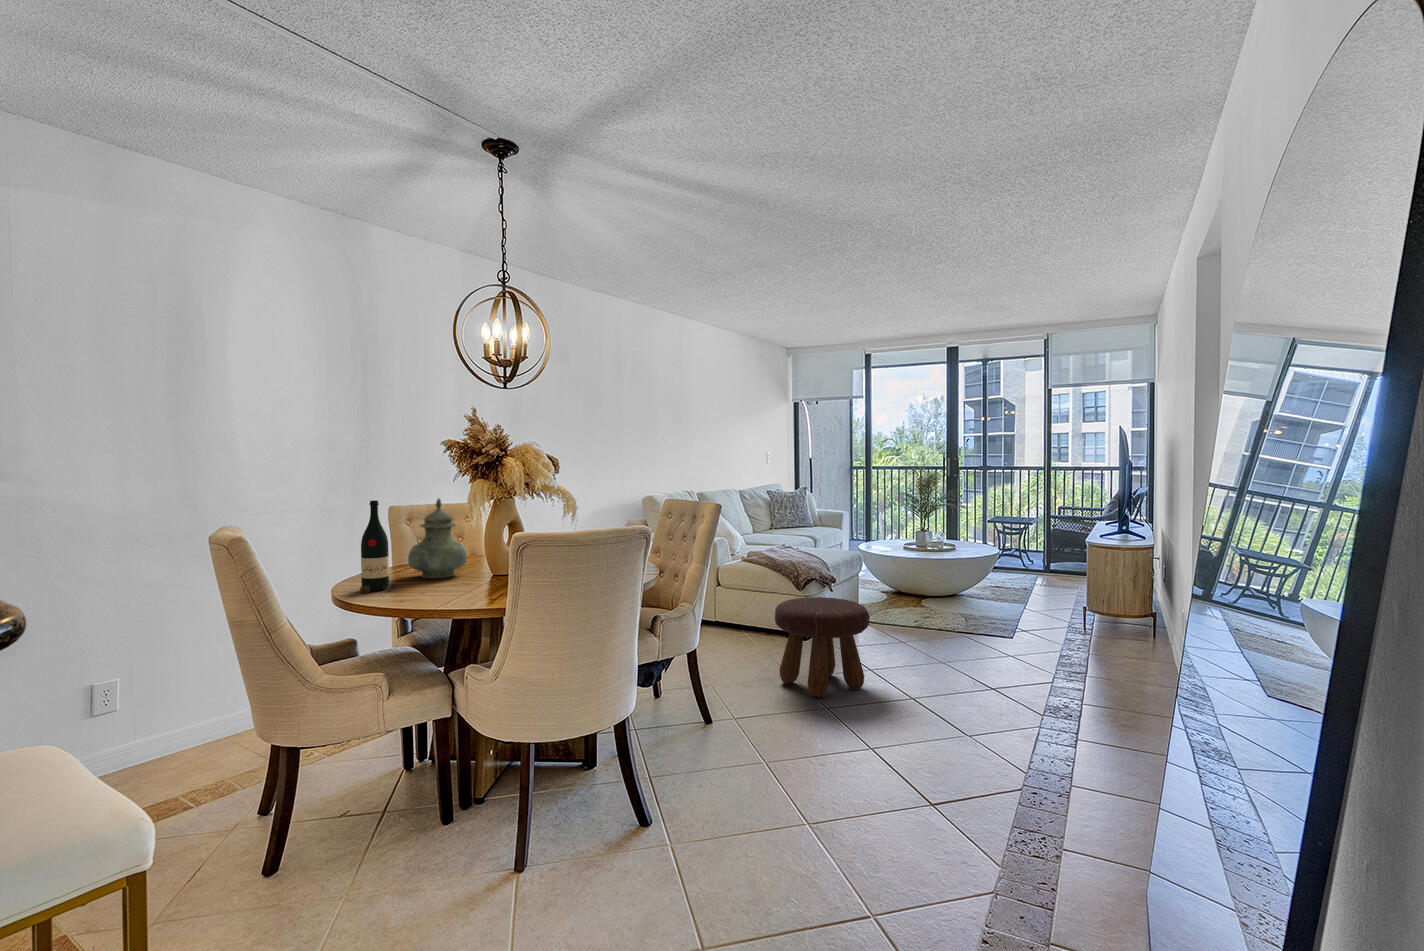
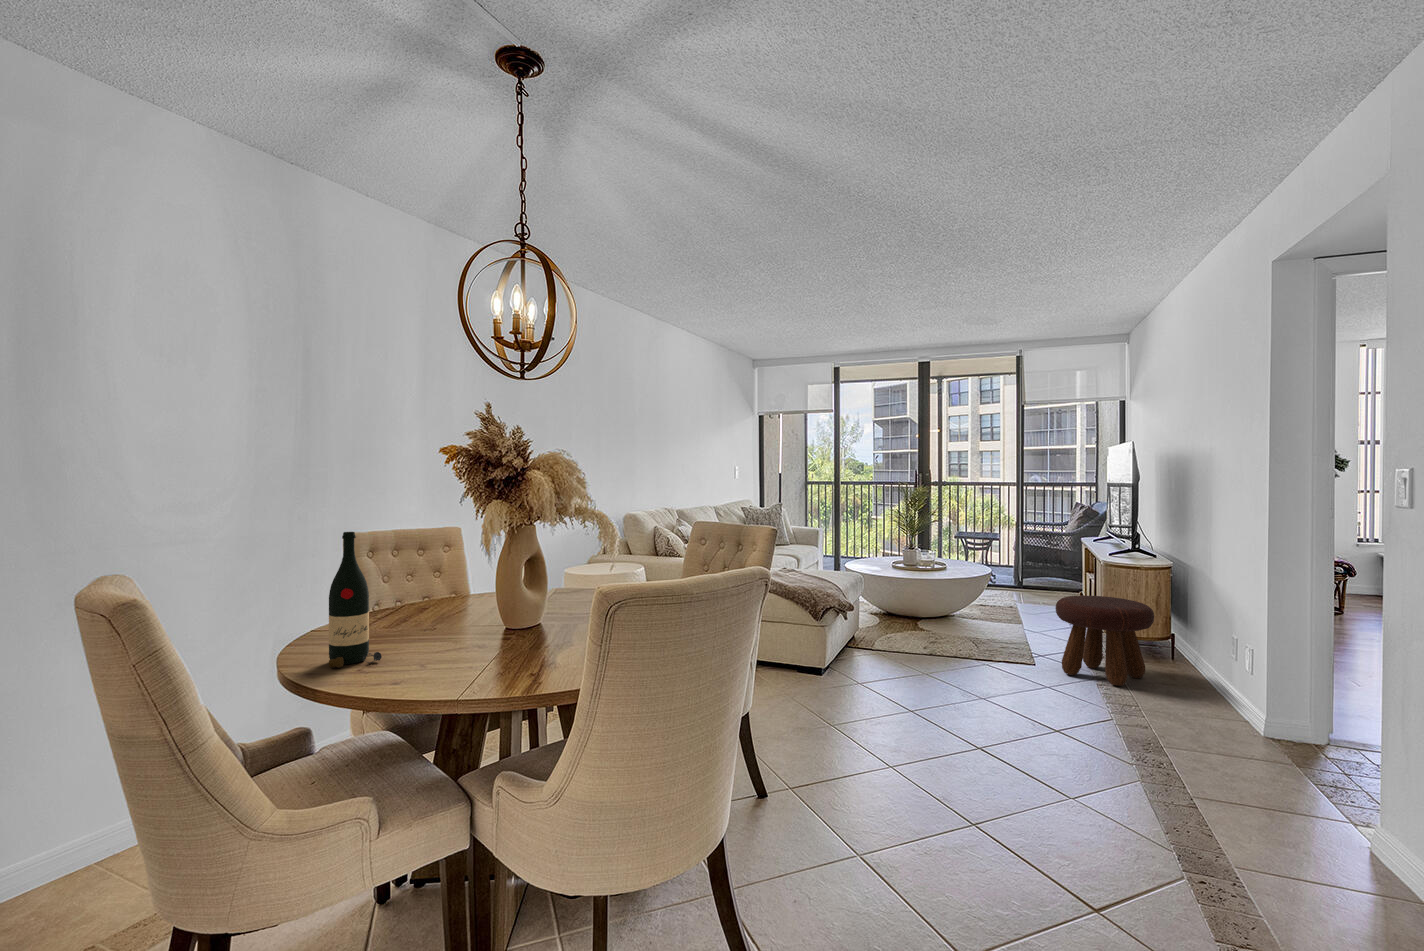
teapot: present [408,499,467,578] -> none [387,526,469,637]
footstool: present [775,597,870,697] -> present [1056,595,1154,686]

